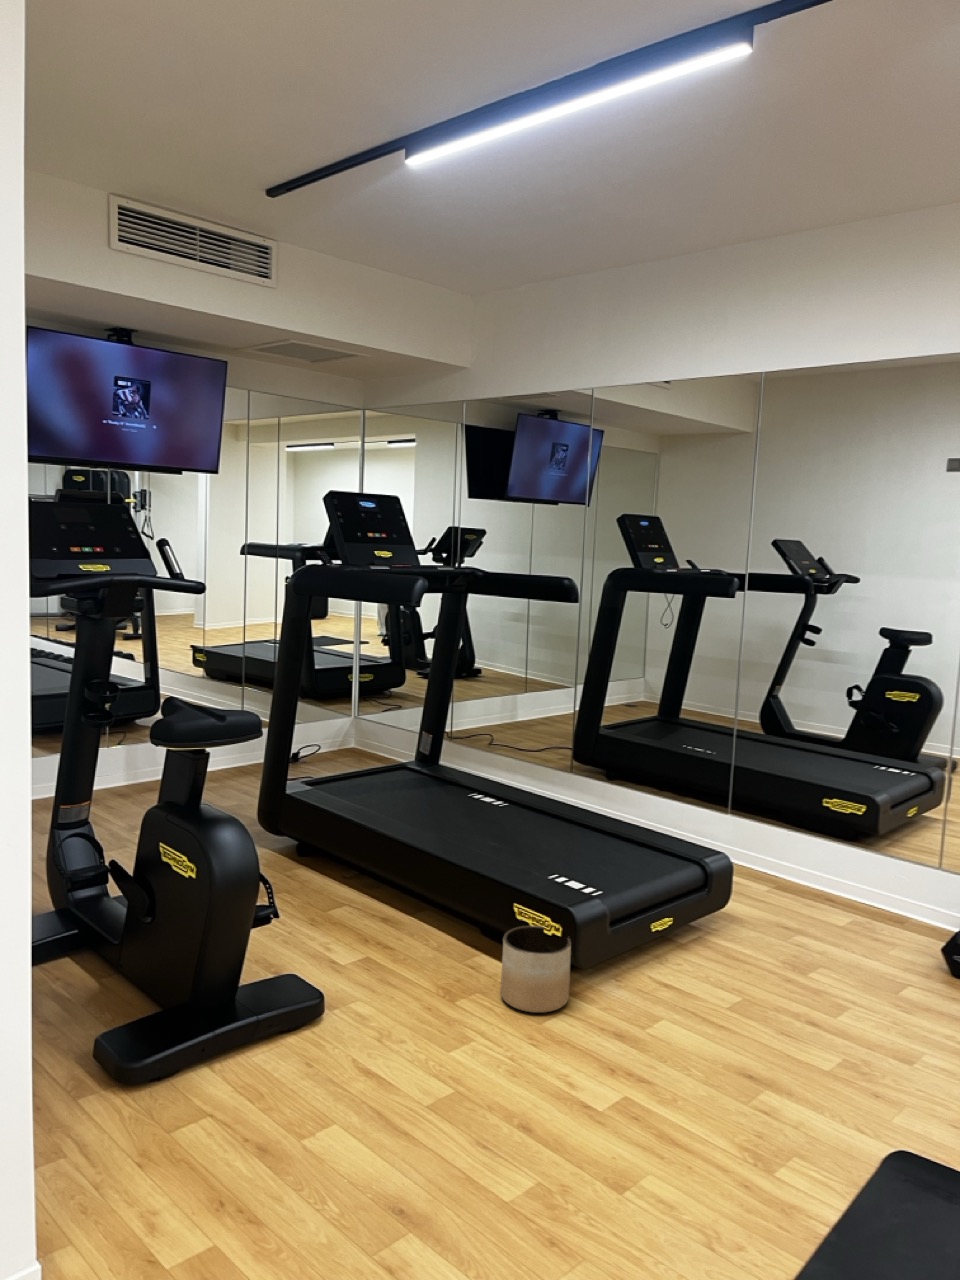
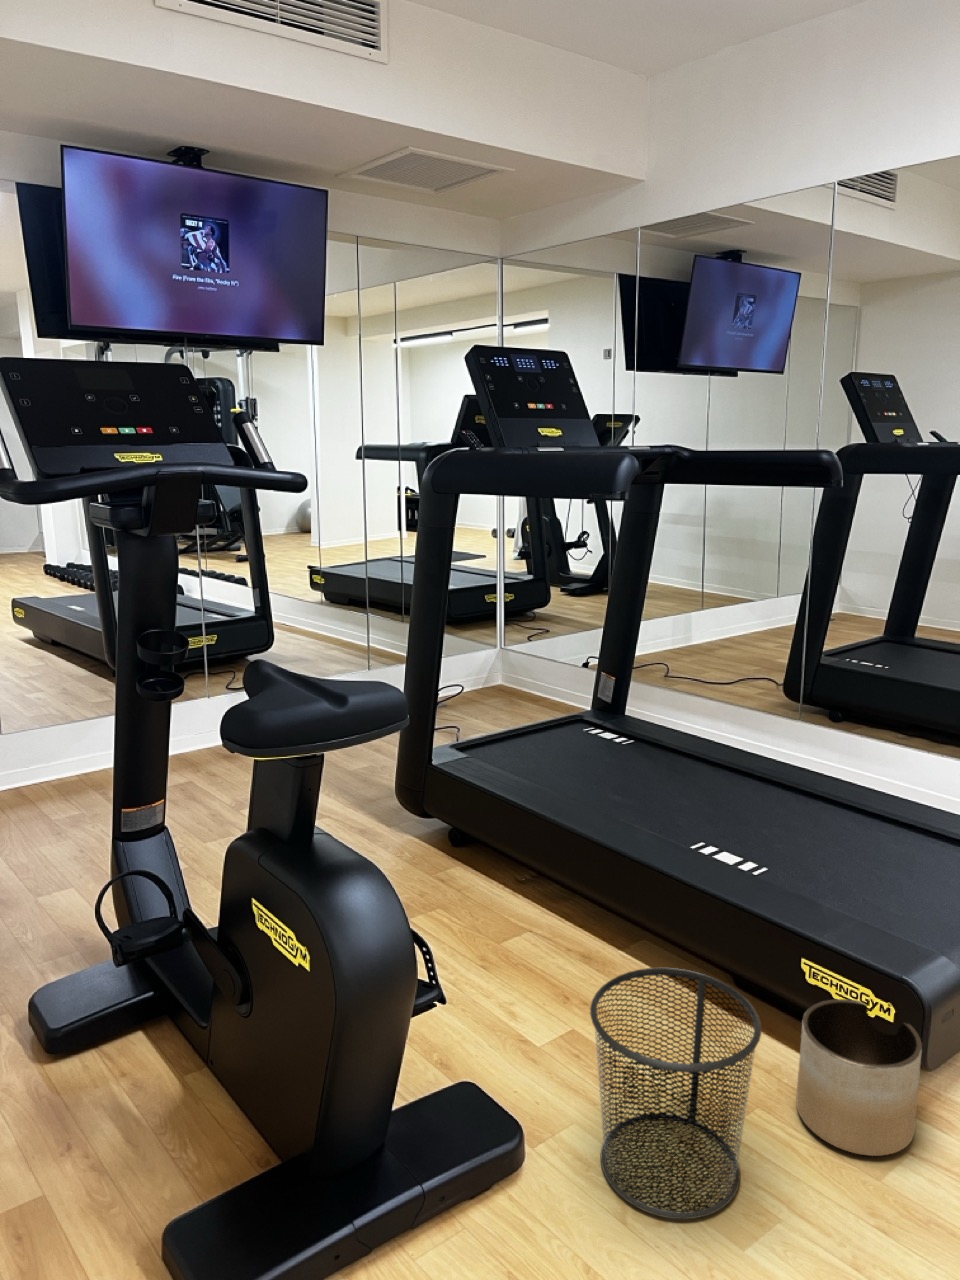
trash can: none [367,899,468,1040] -> present [590,968,761,1219]

